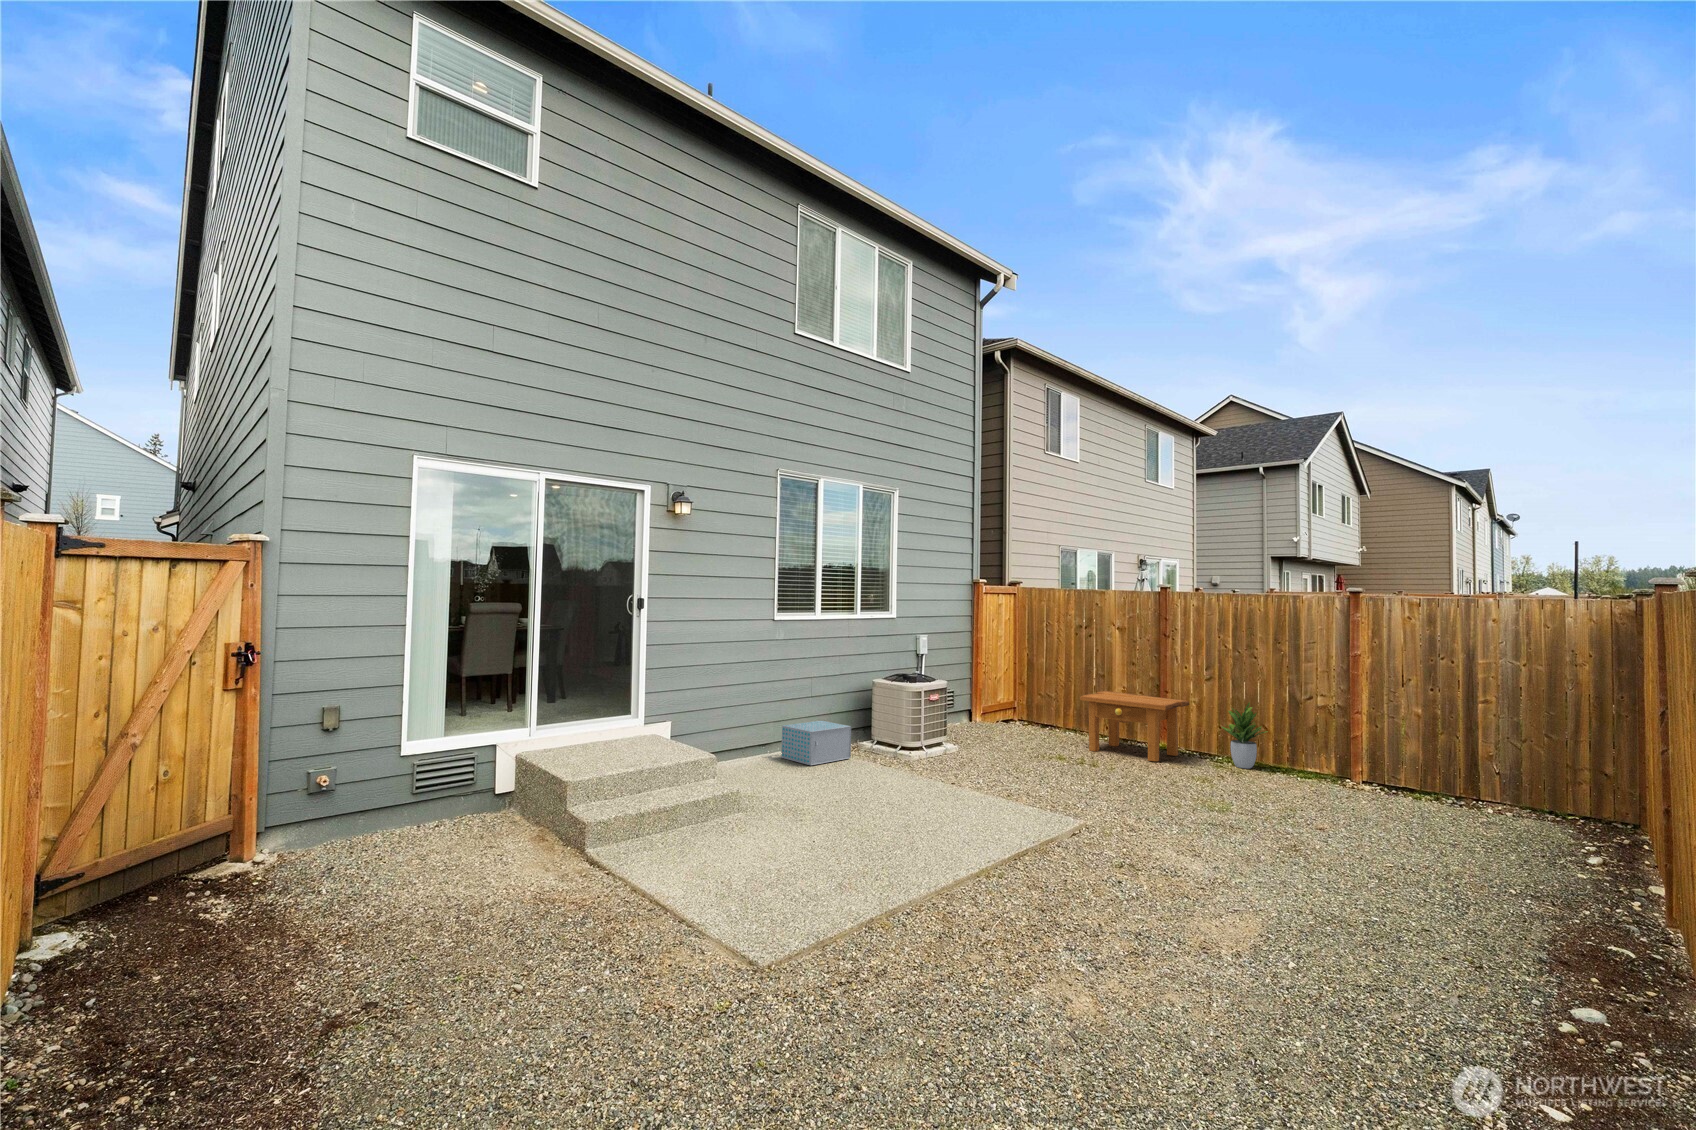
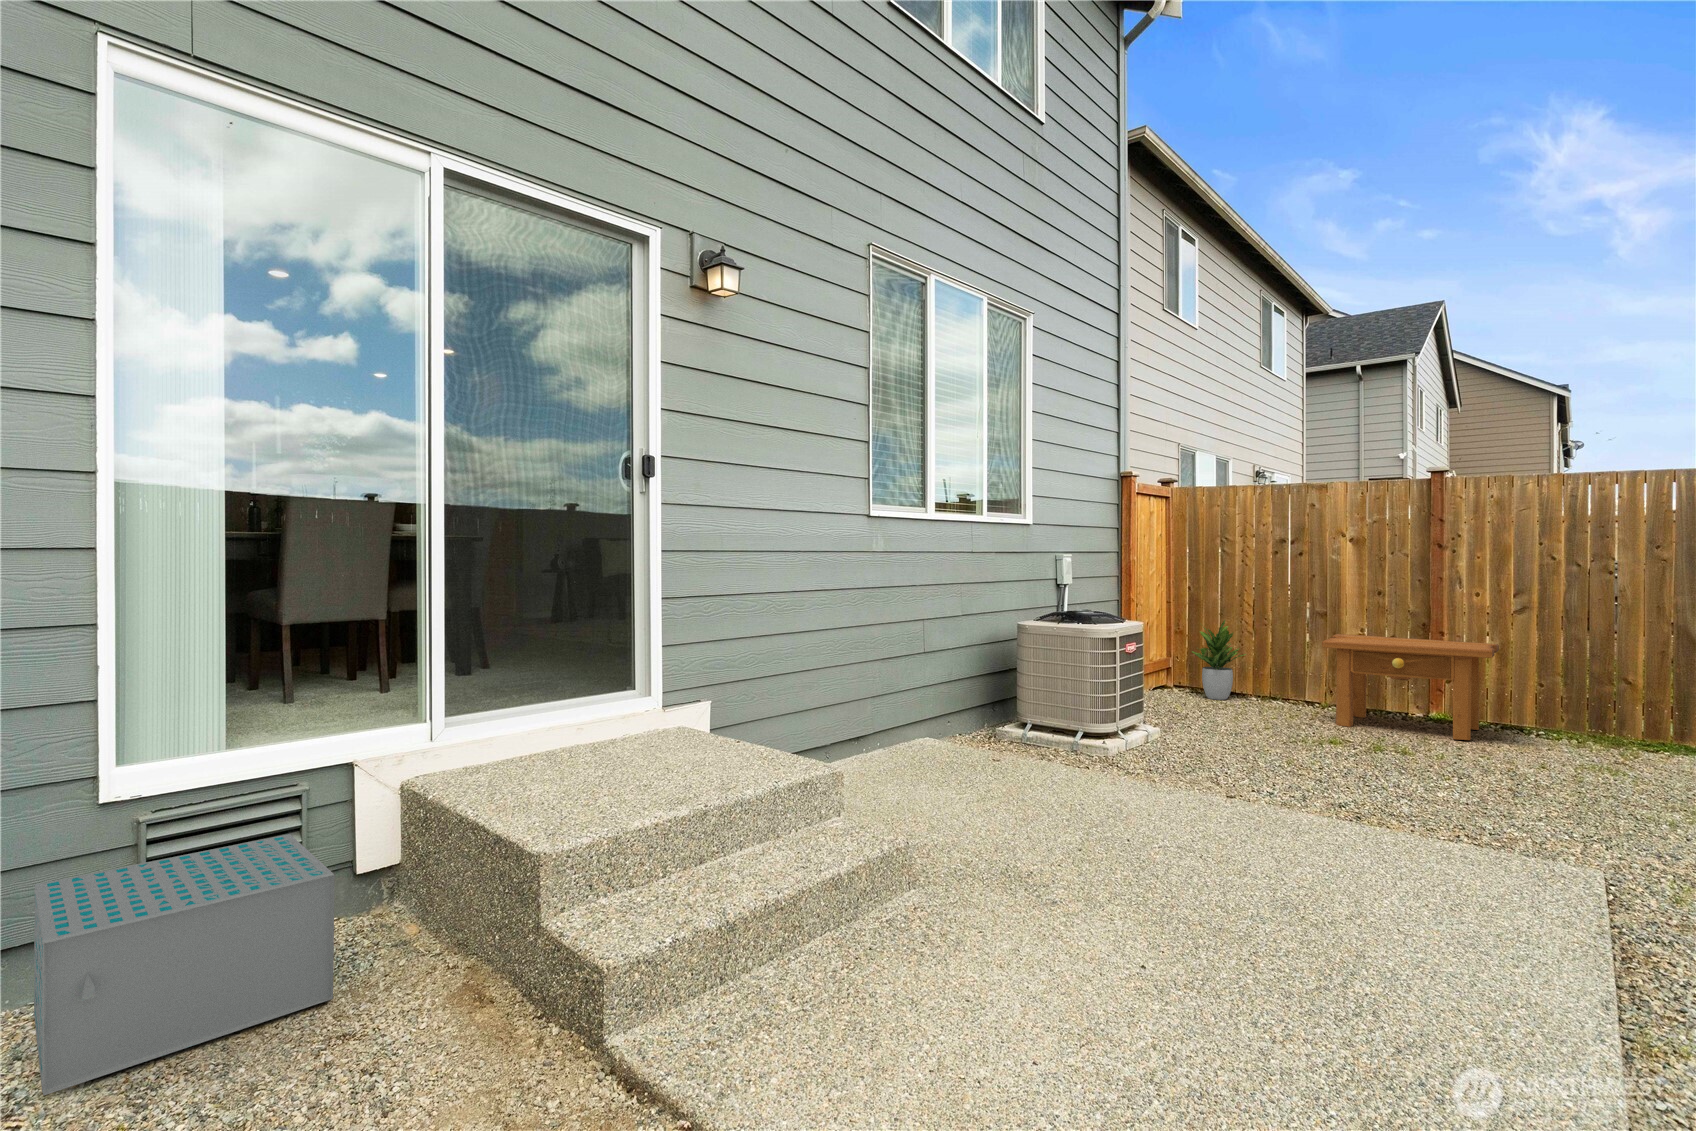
potted plant: present [1222,702,1267,769] -> present [1192,620,1246,700]
storage box: present [781,721,851,765] -> present [34,834,335,1095]

